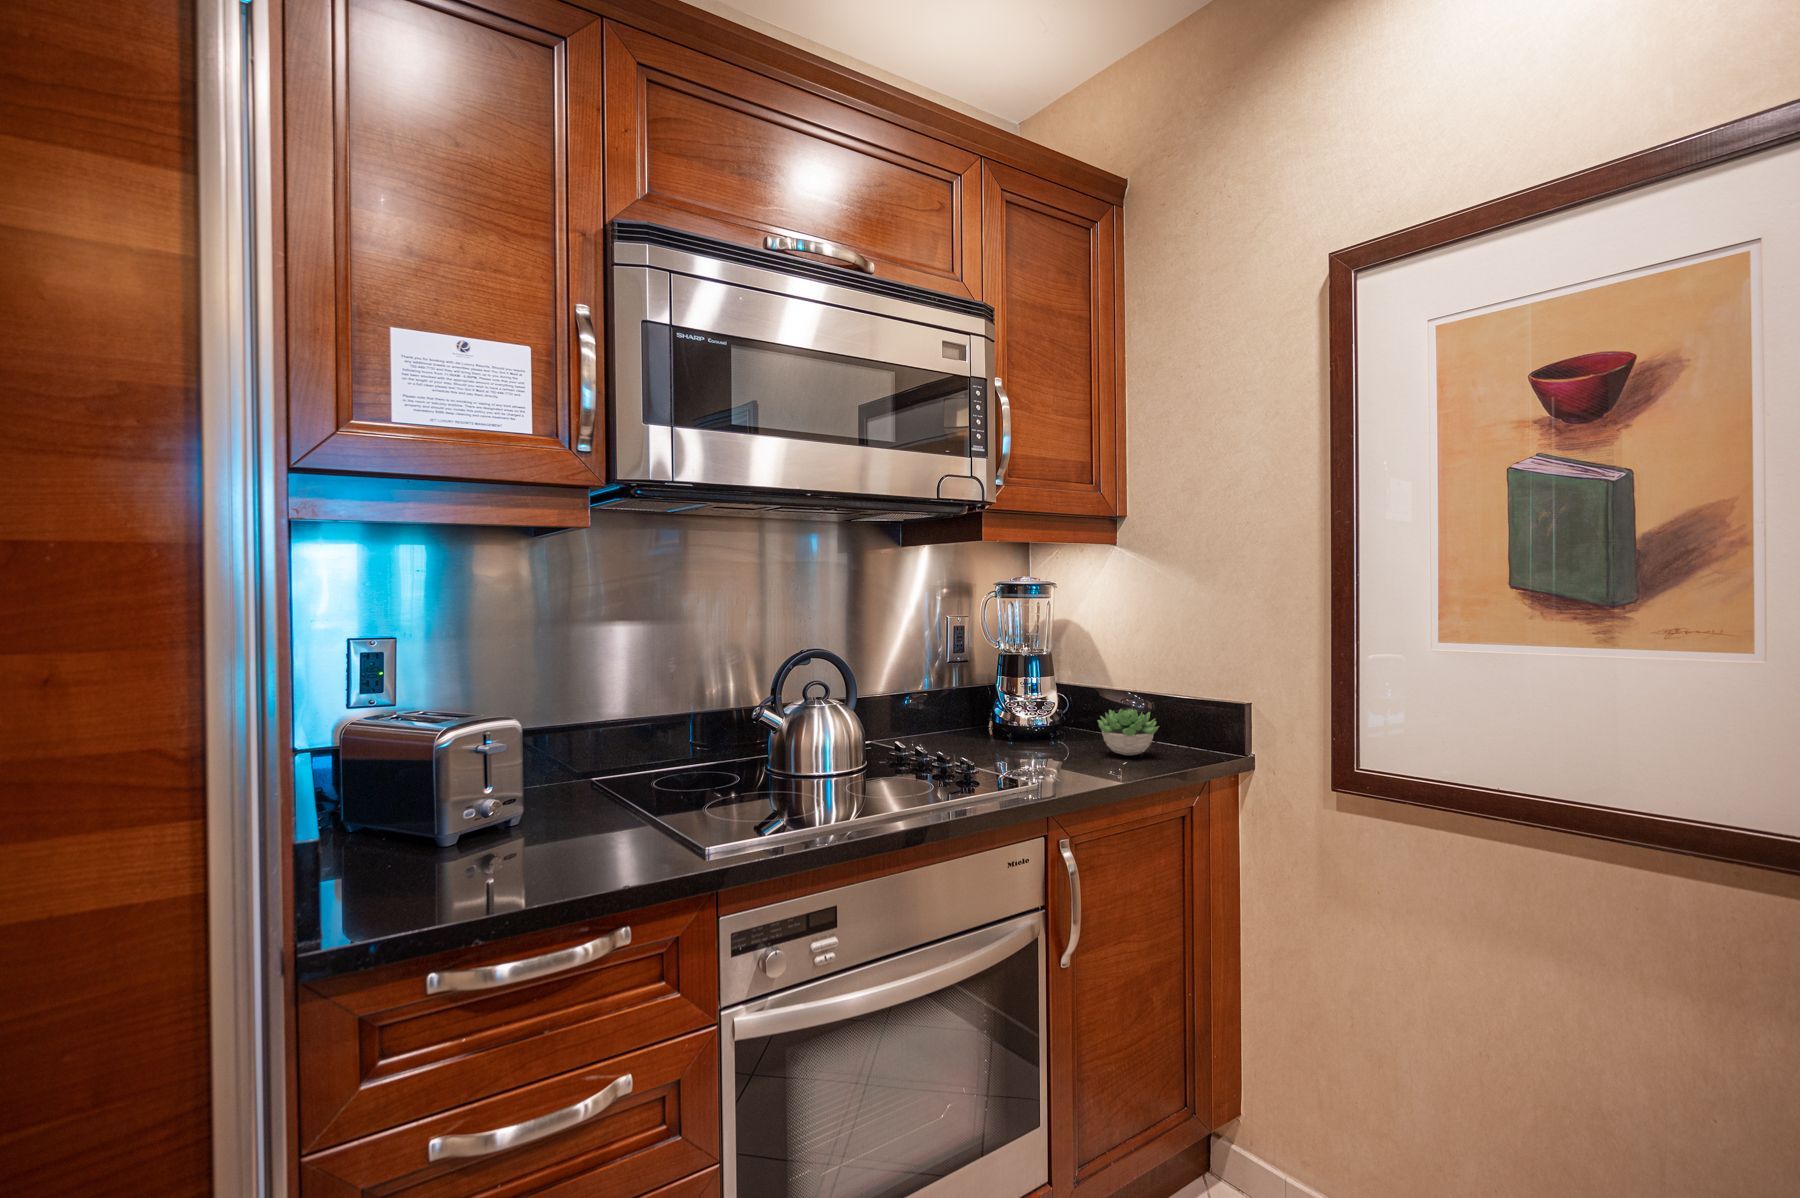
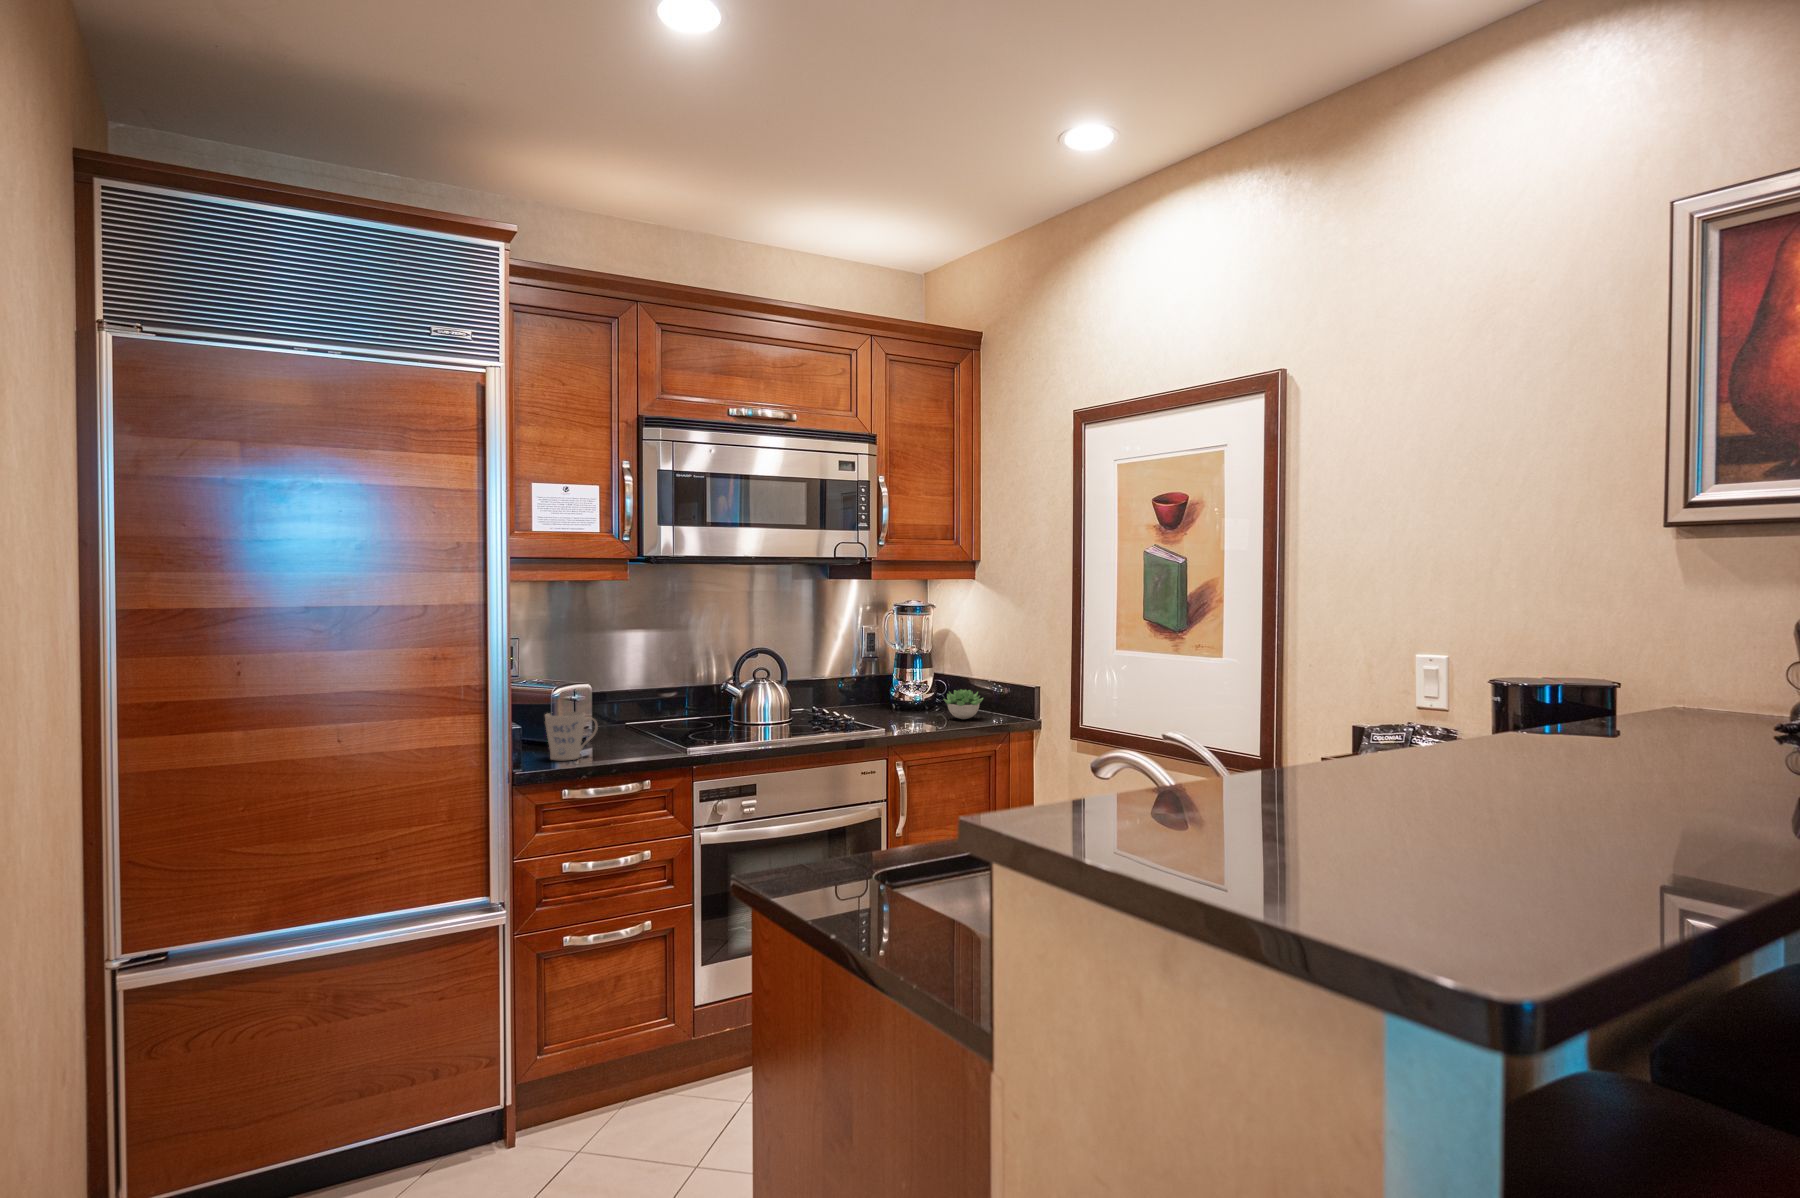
mug: none [399,784,520,897] -> present [545,712,598,760]

